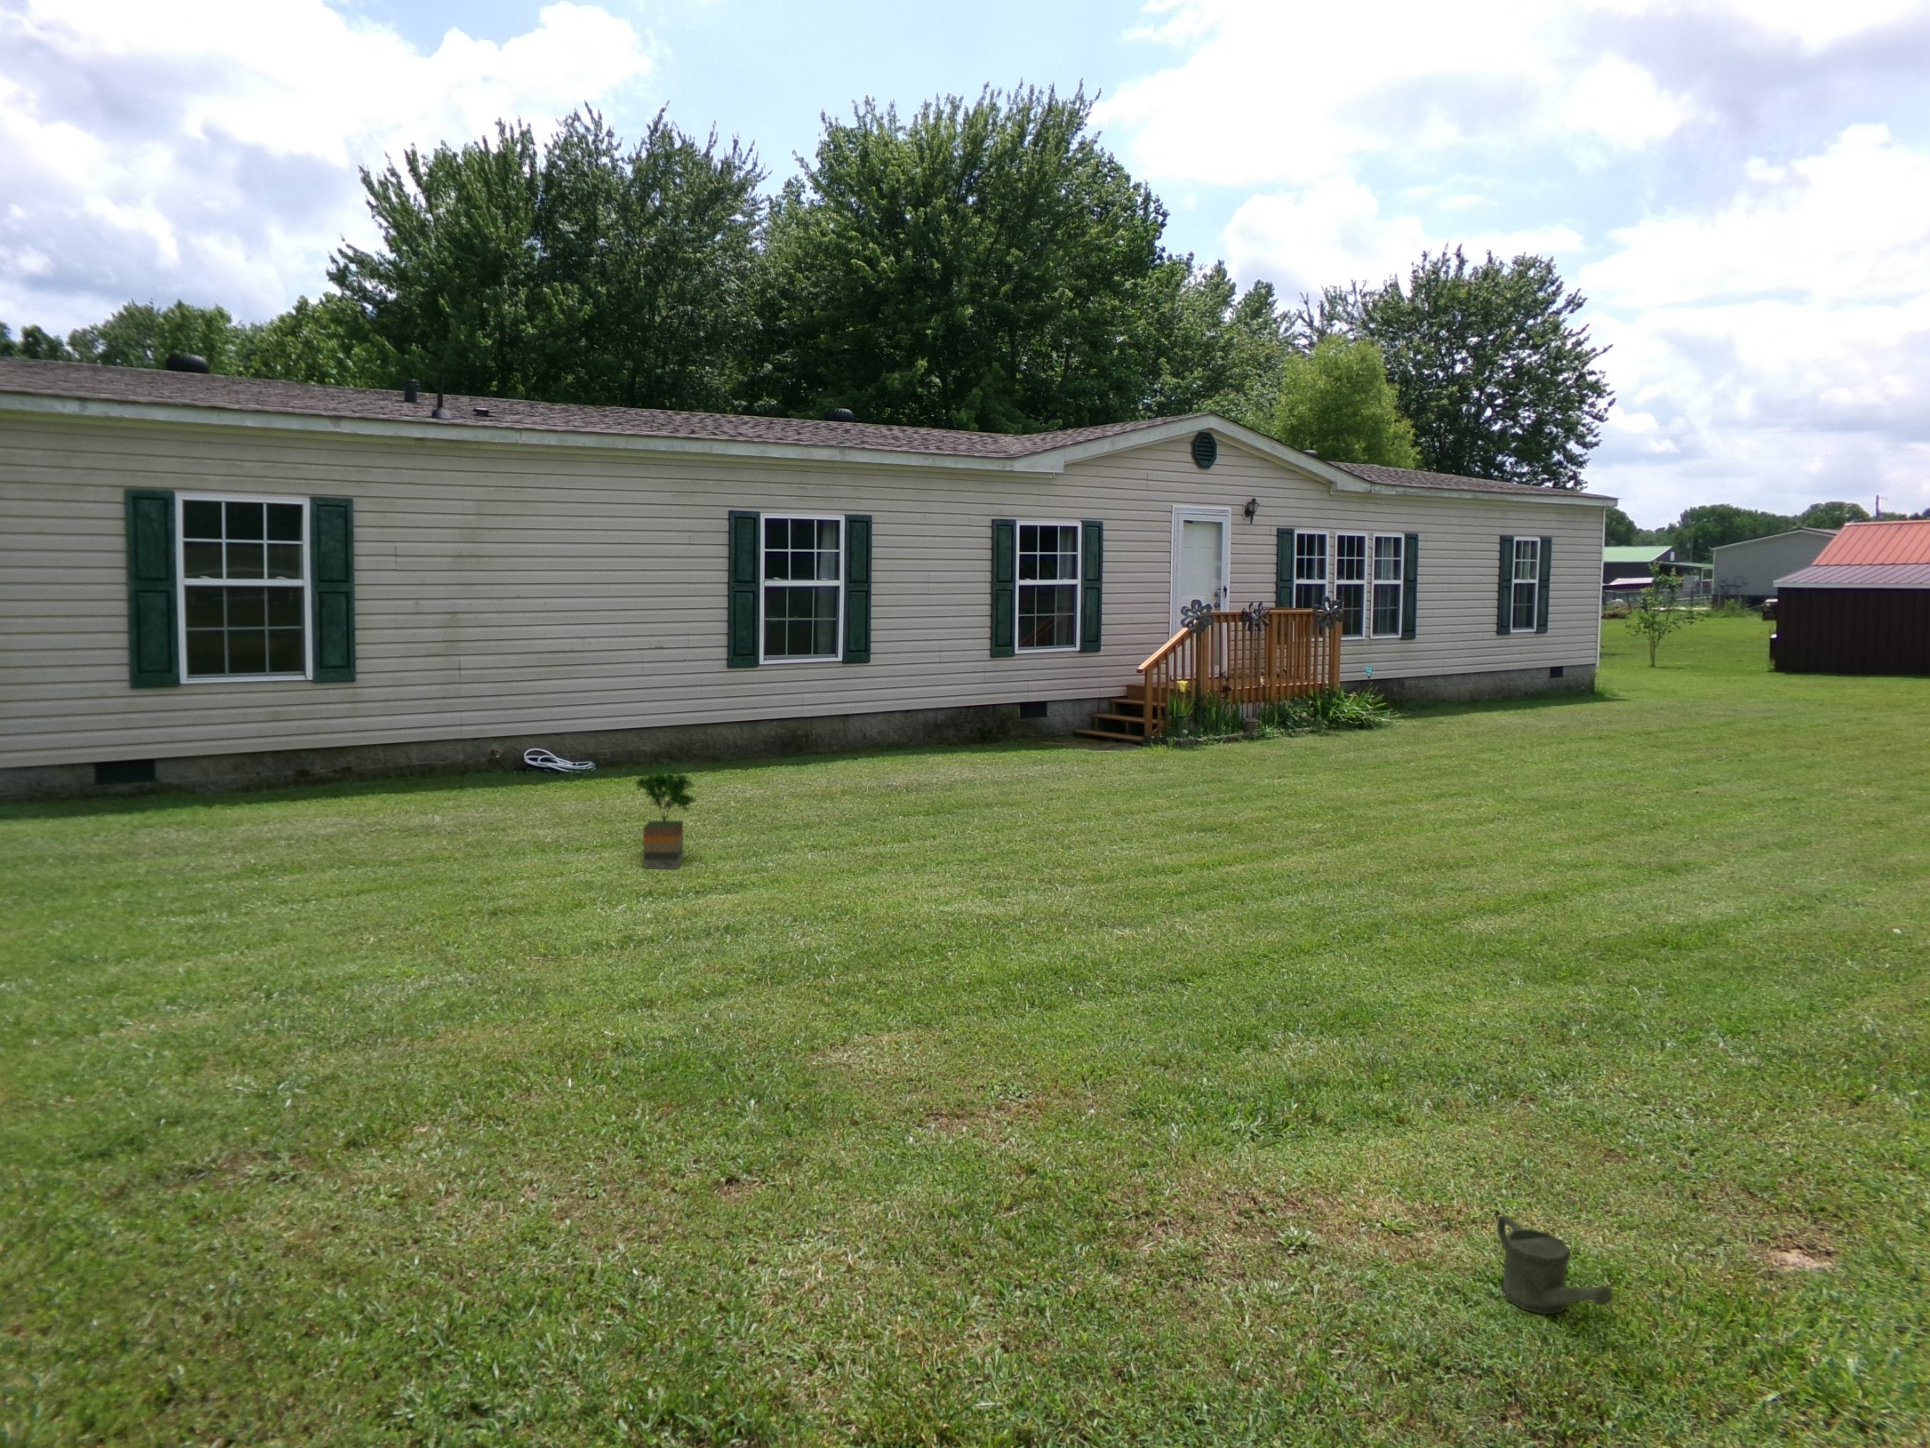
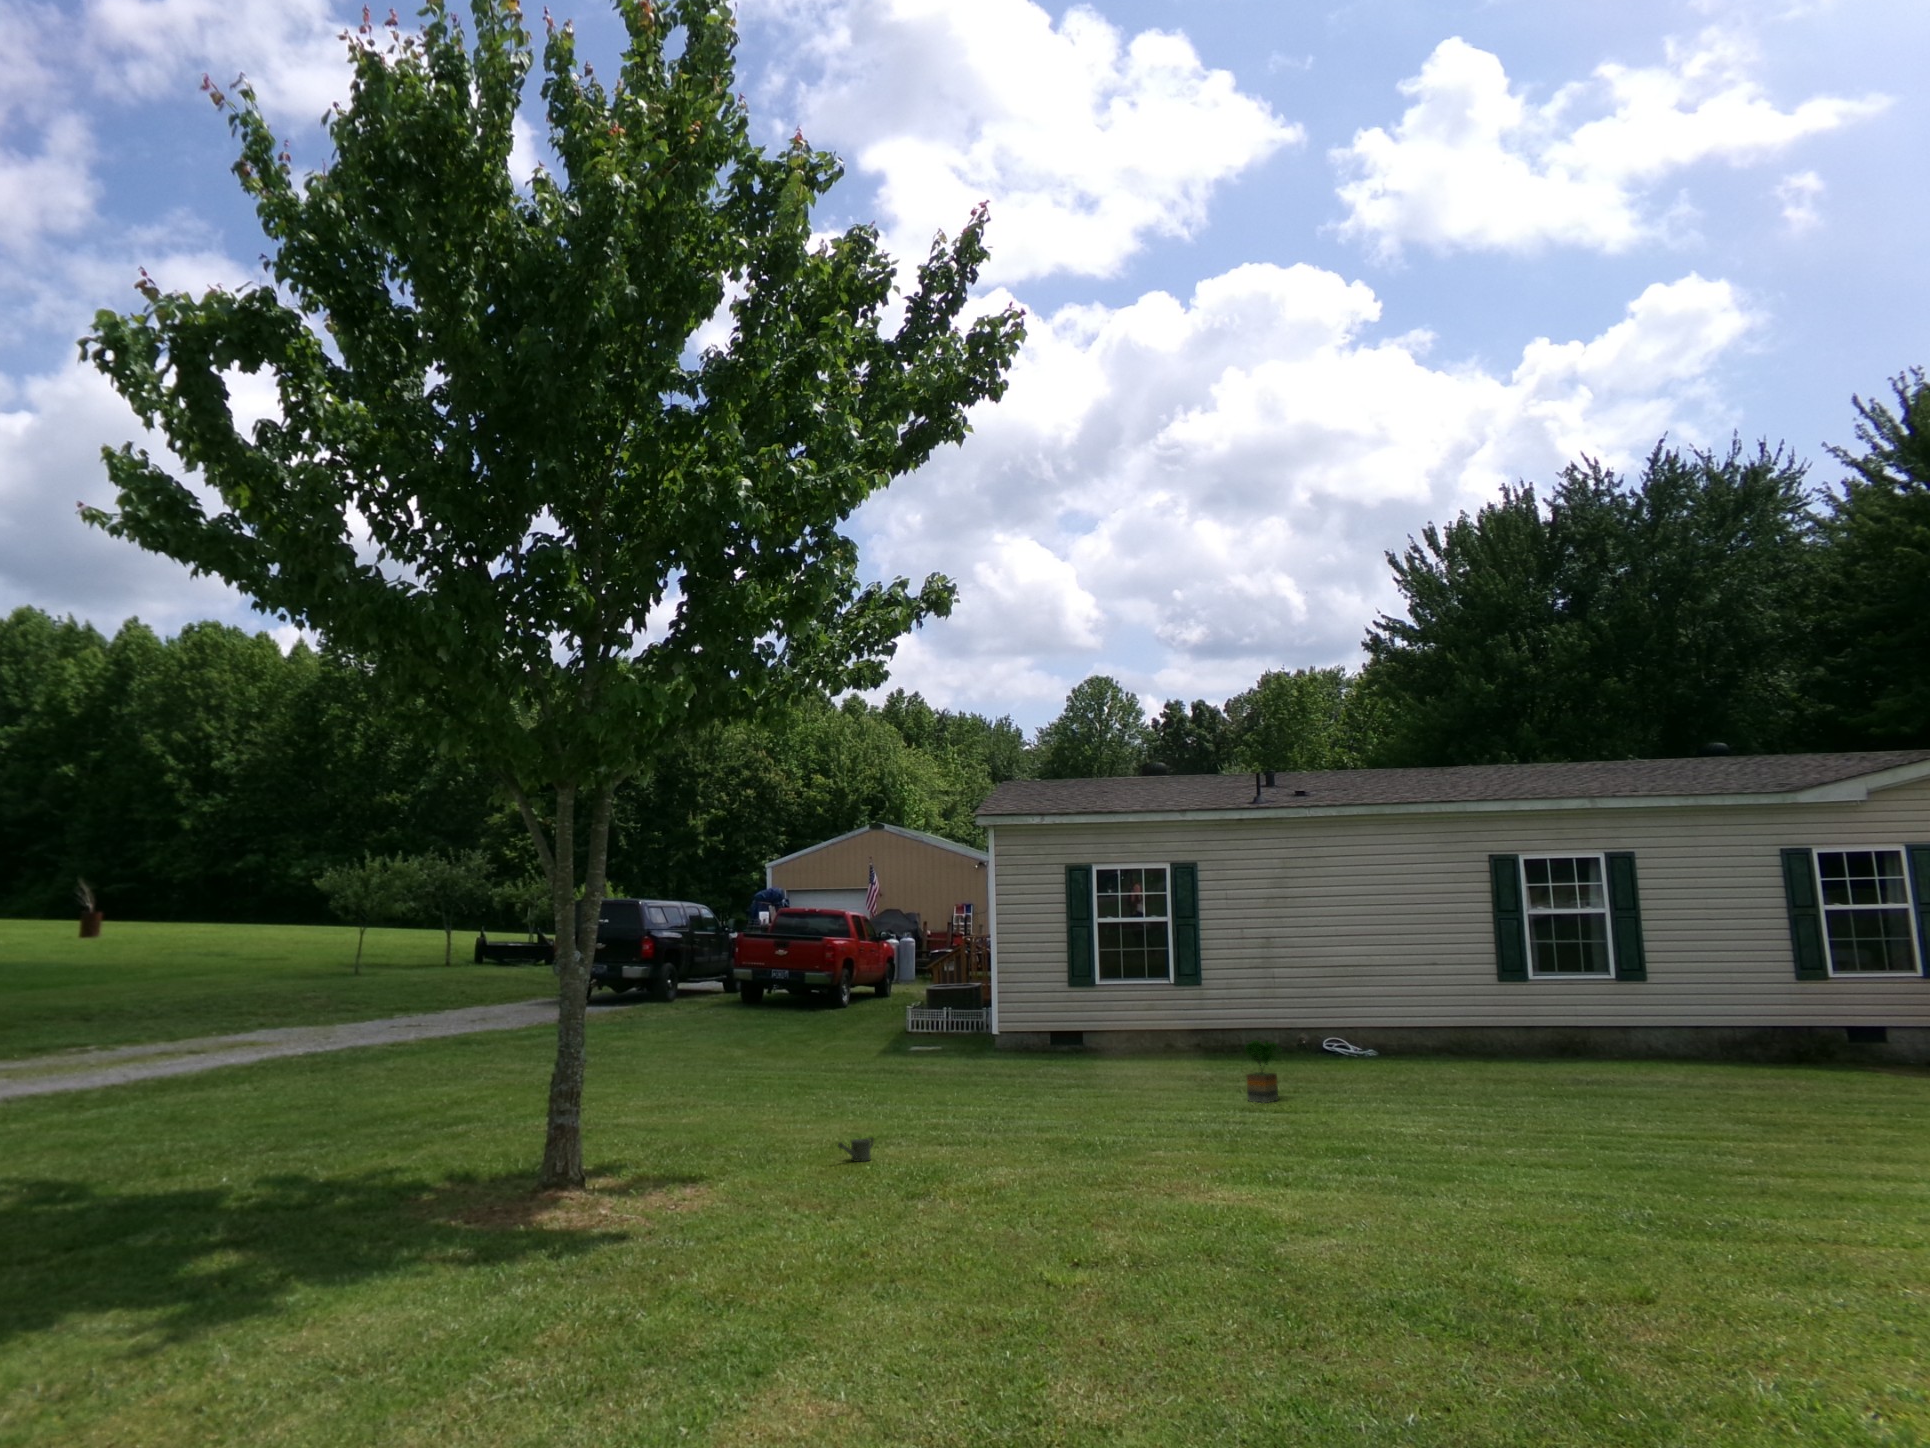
watering can: present [1497,1215,1613,1314] -> present [838,1138,874,1162]

